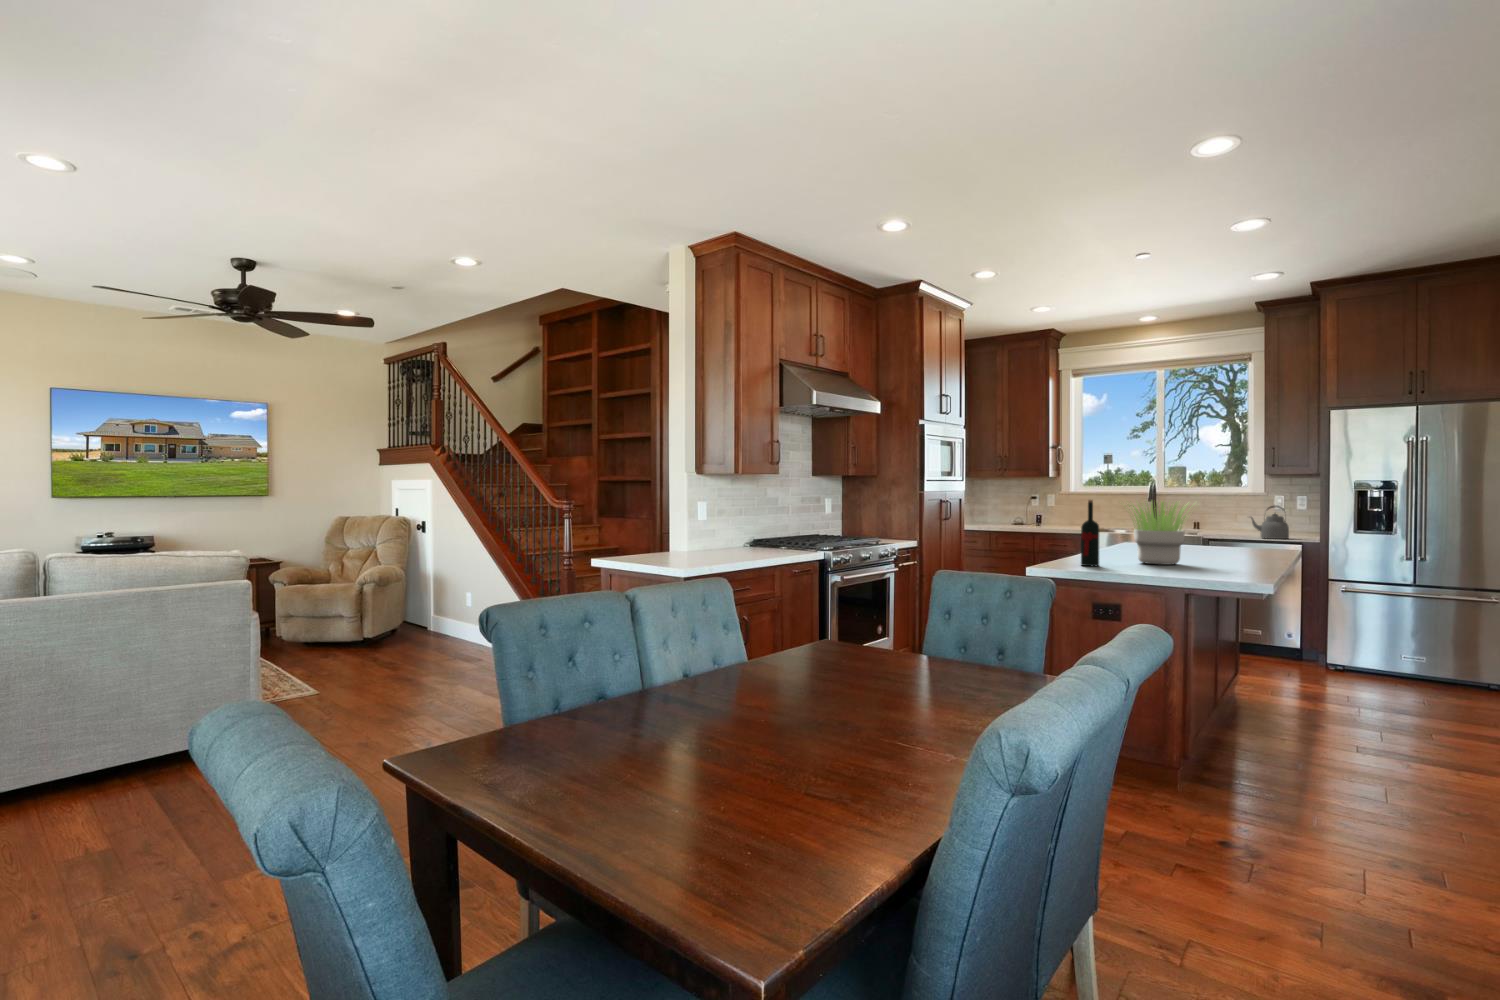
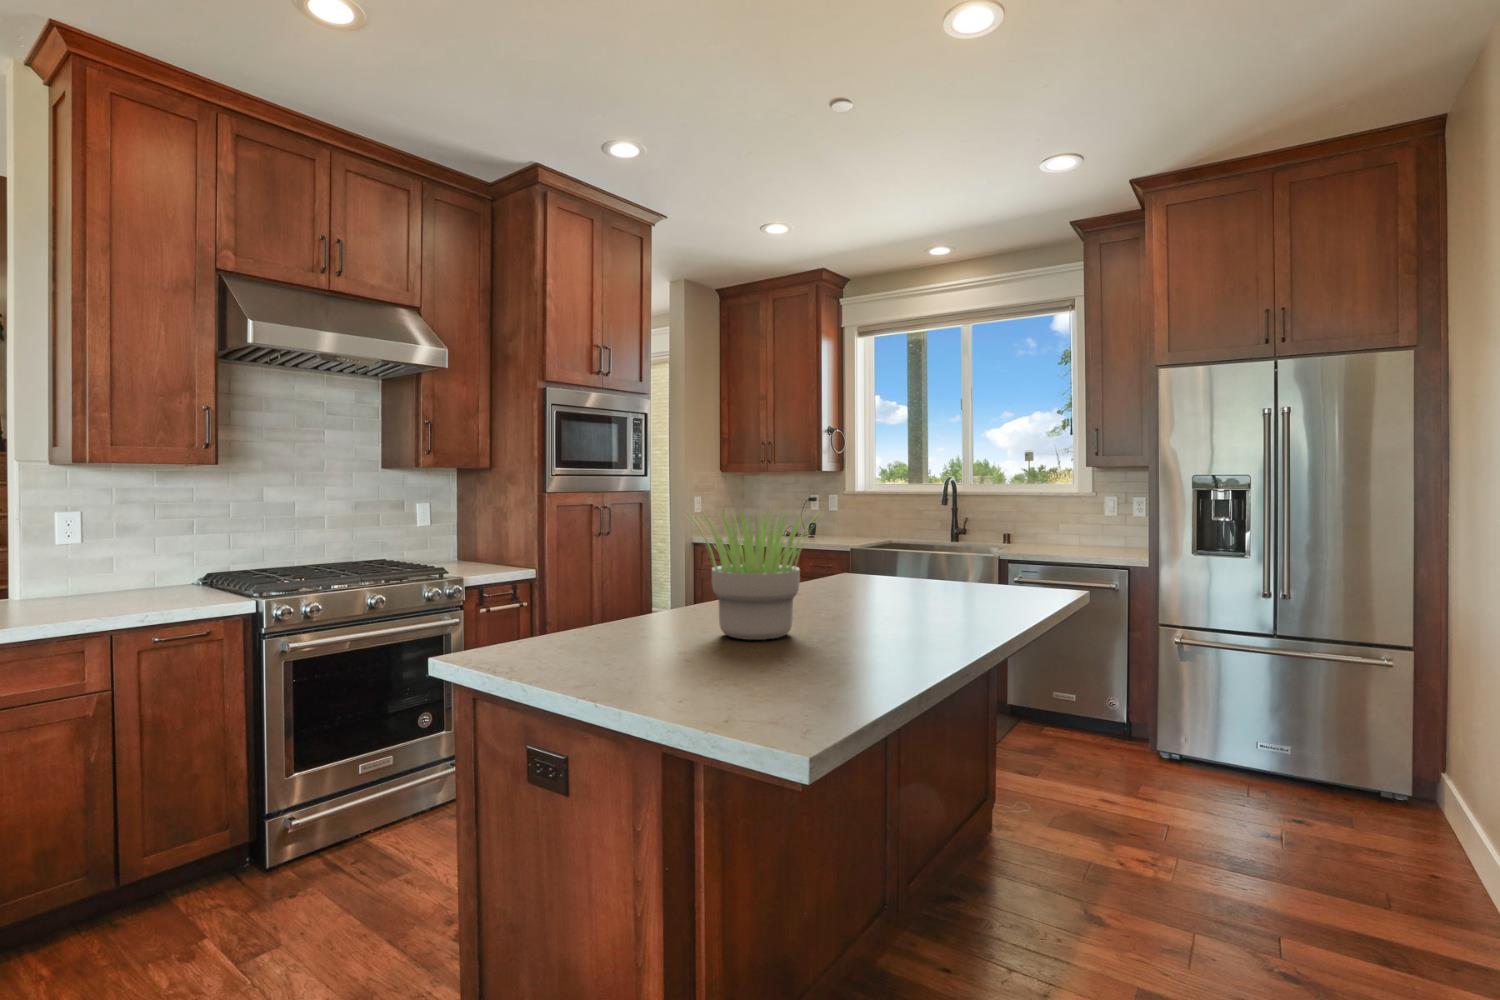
wine bottle: present [1081,500,1099,566] -> none [576,510,618,648]
kettle: present [1250,506,1289,539] -> none [1062,511,1116,560]

